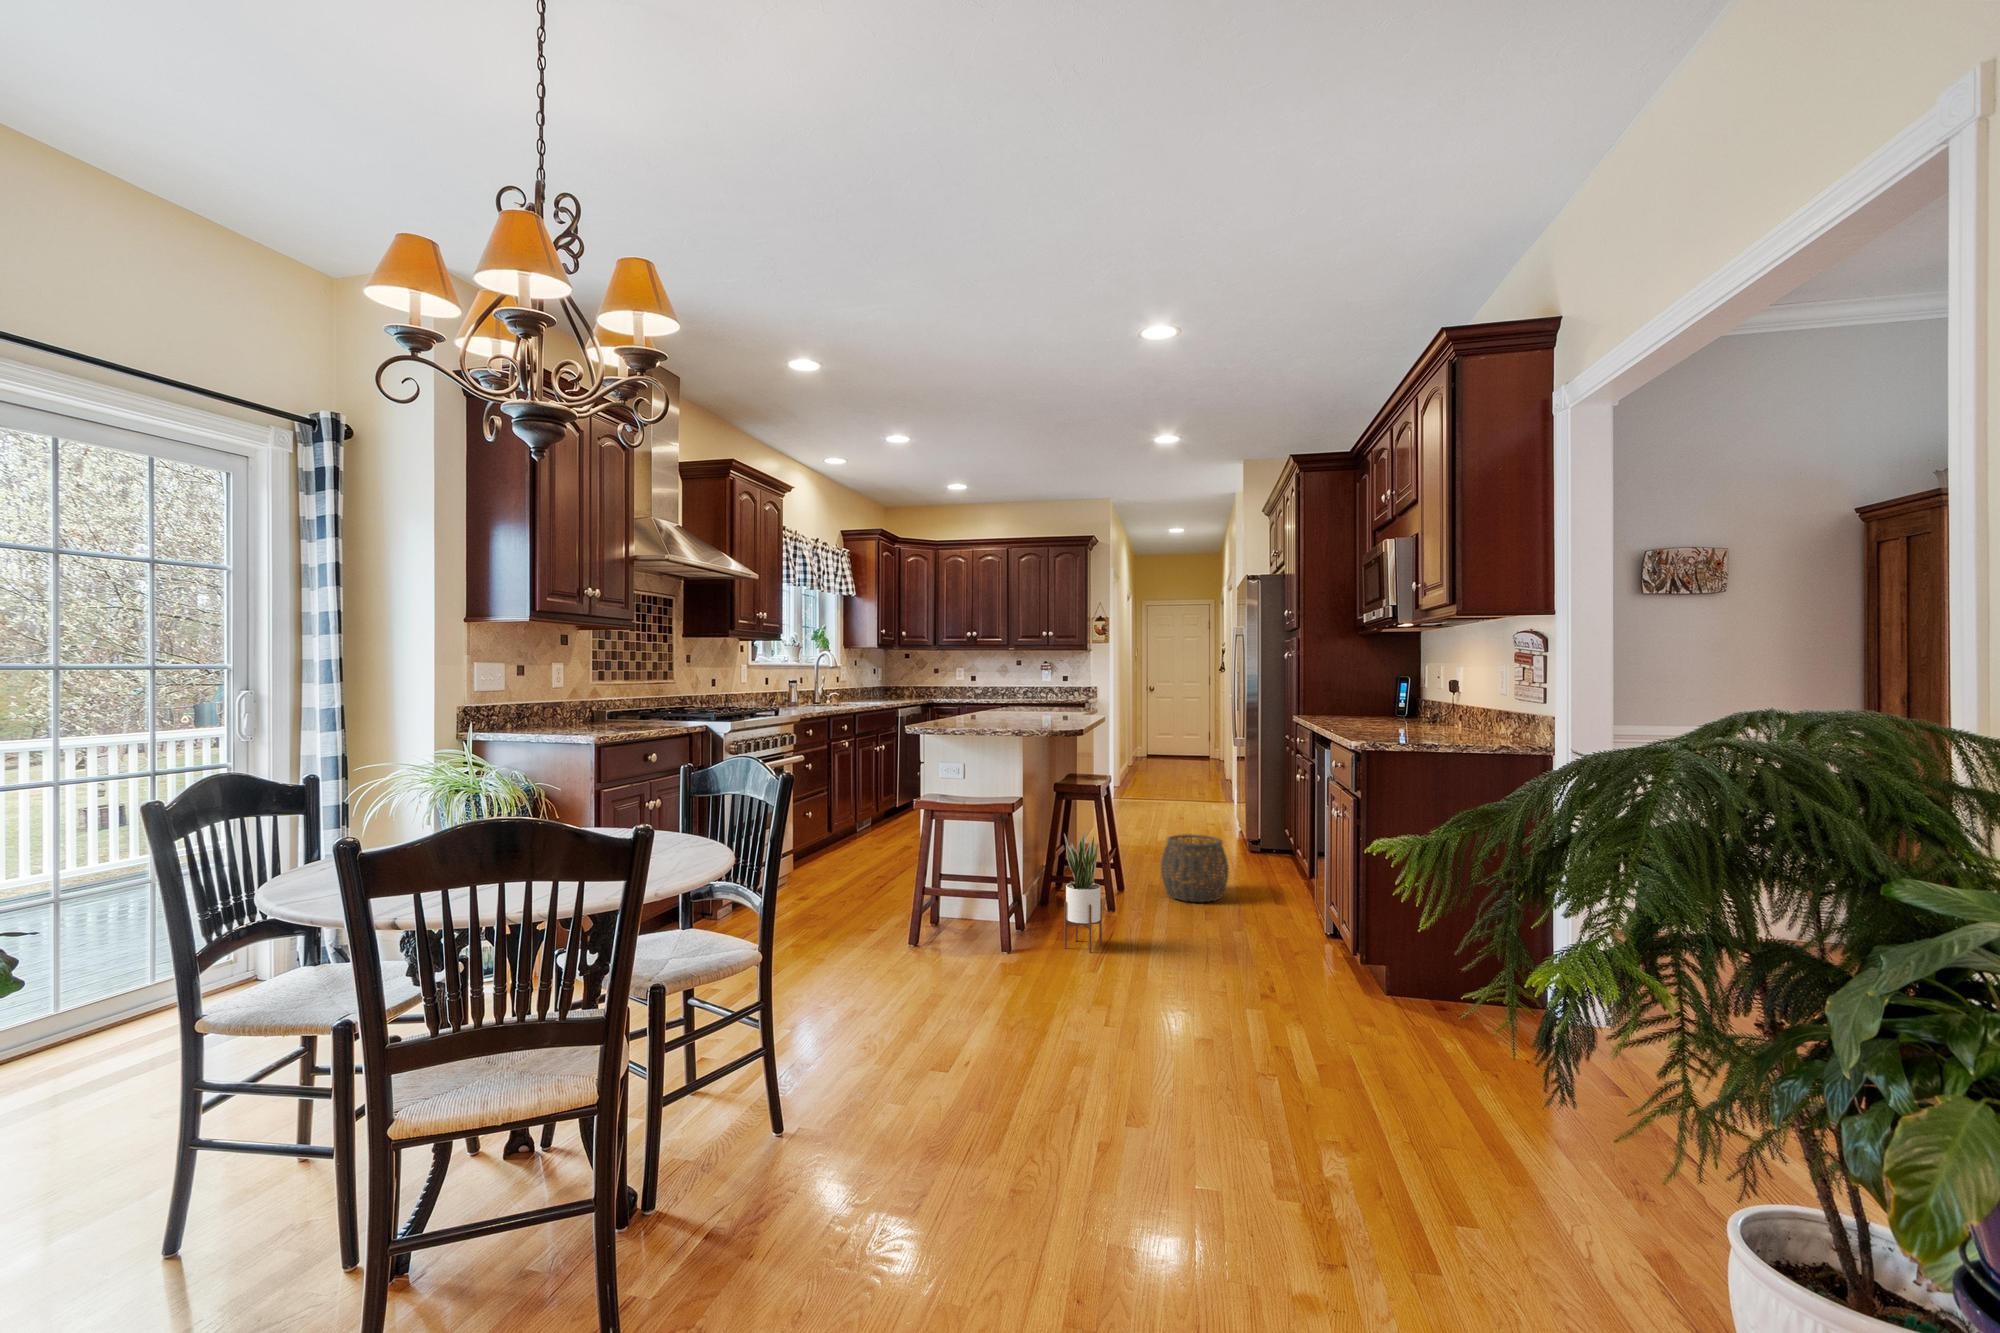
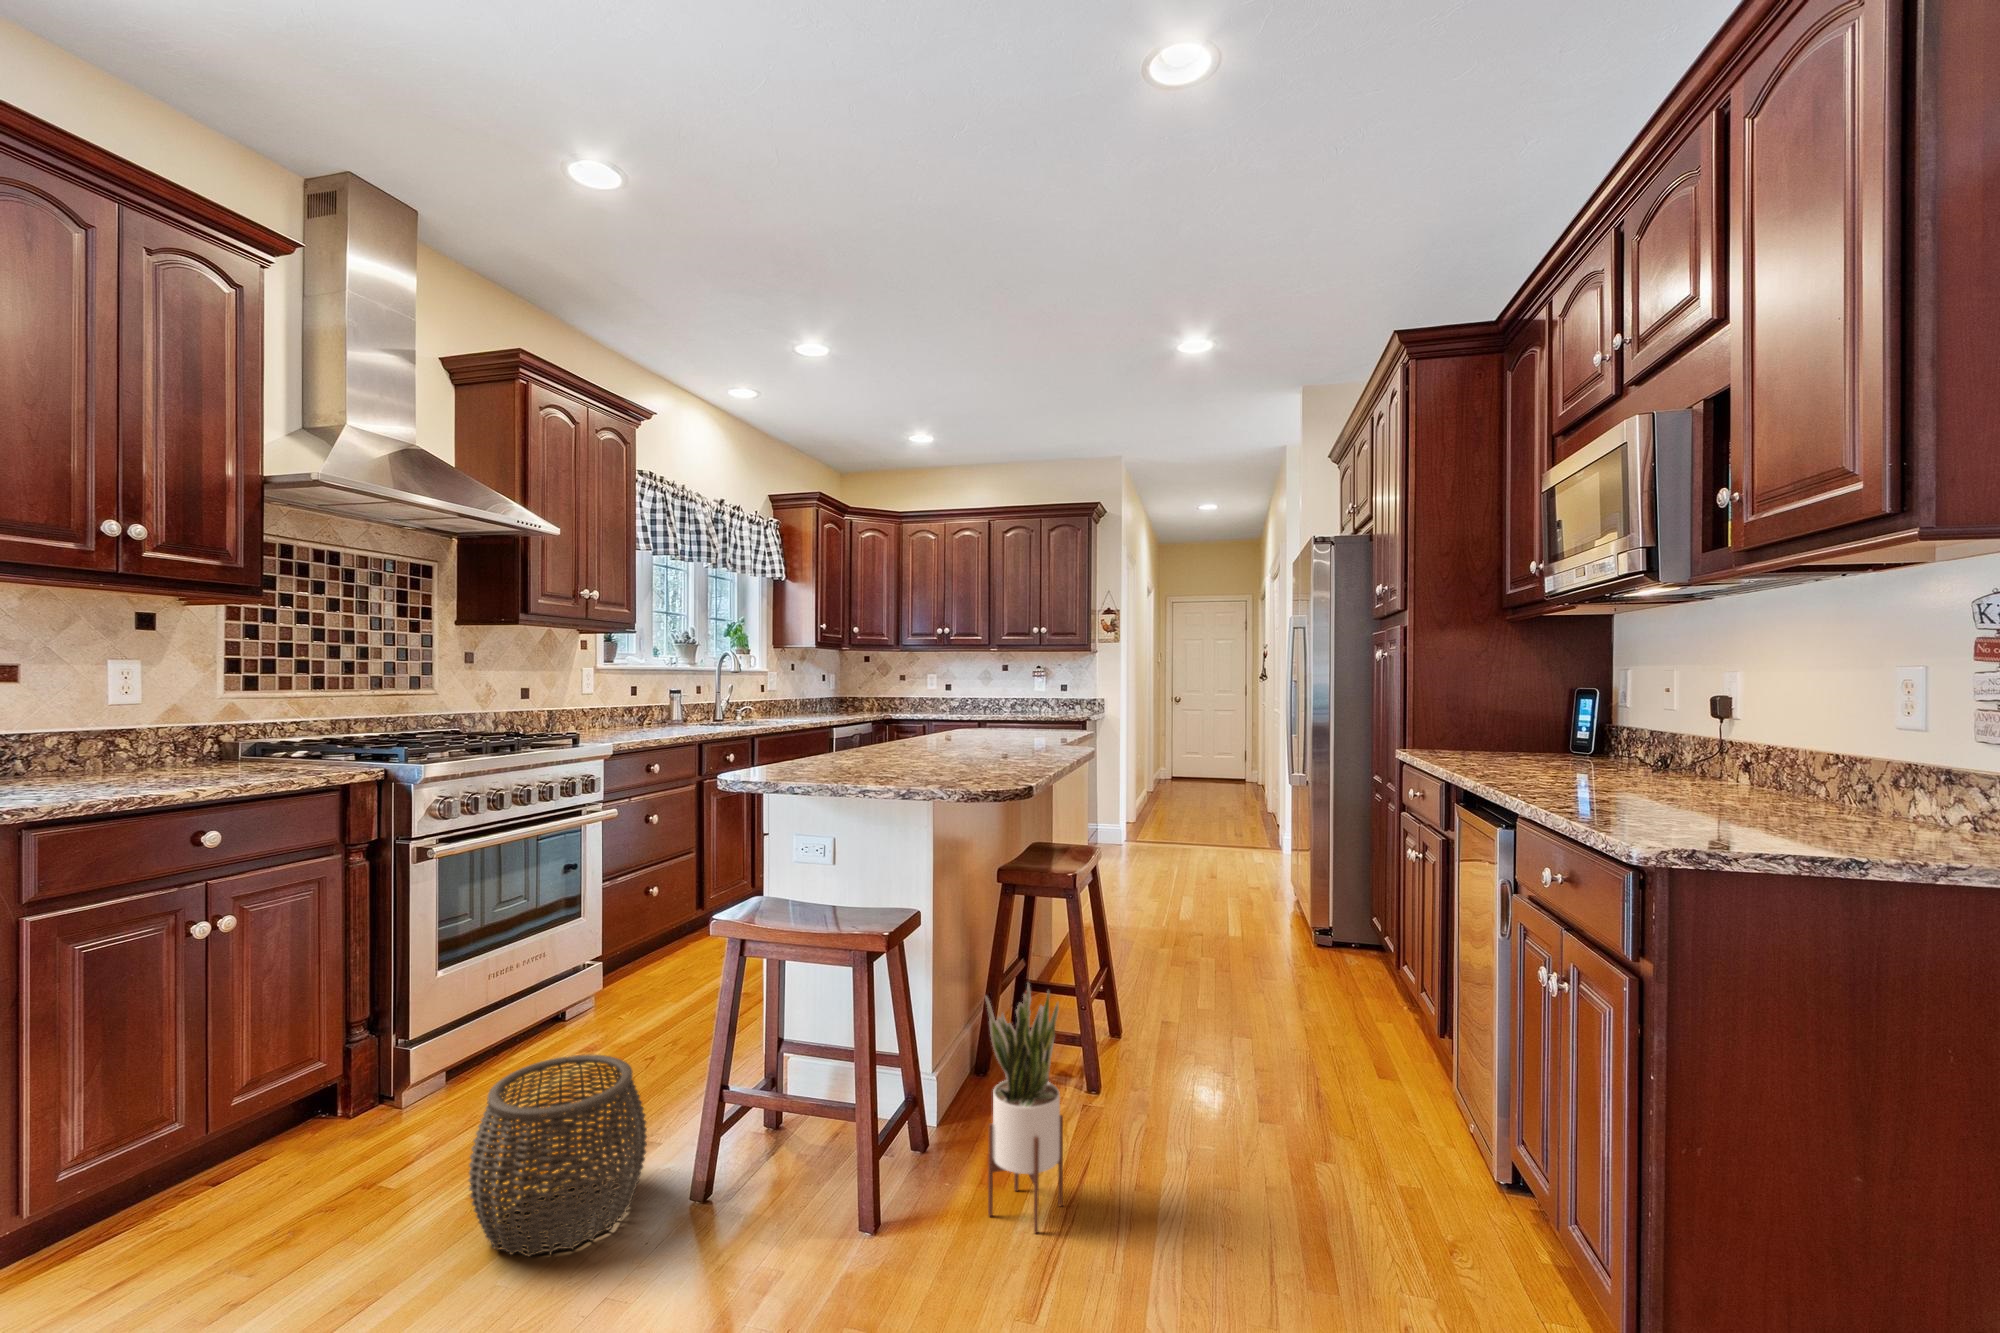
woven basket: present [1161,834,1229,902] -> present [469,1055,647,1256]

